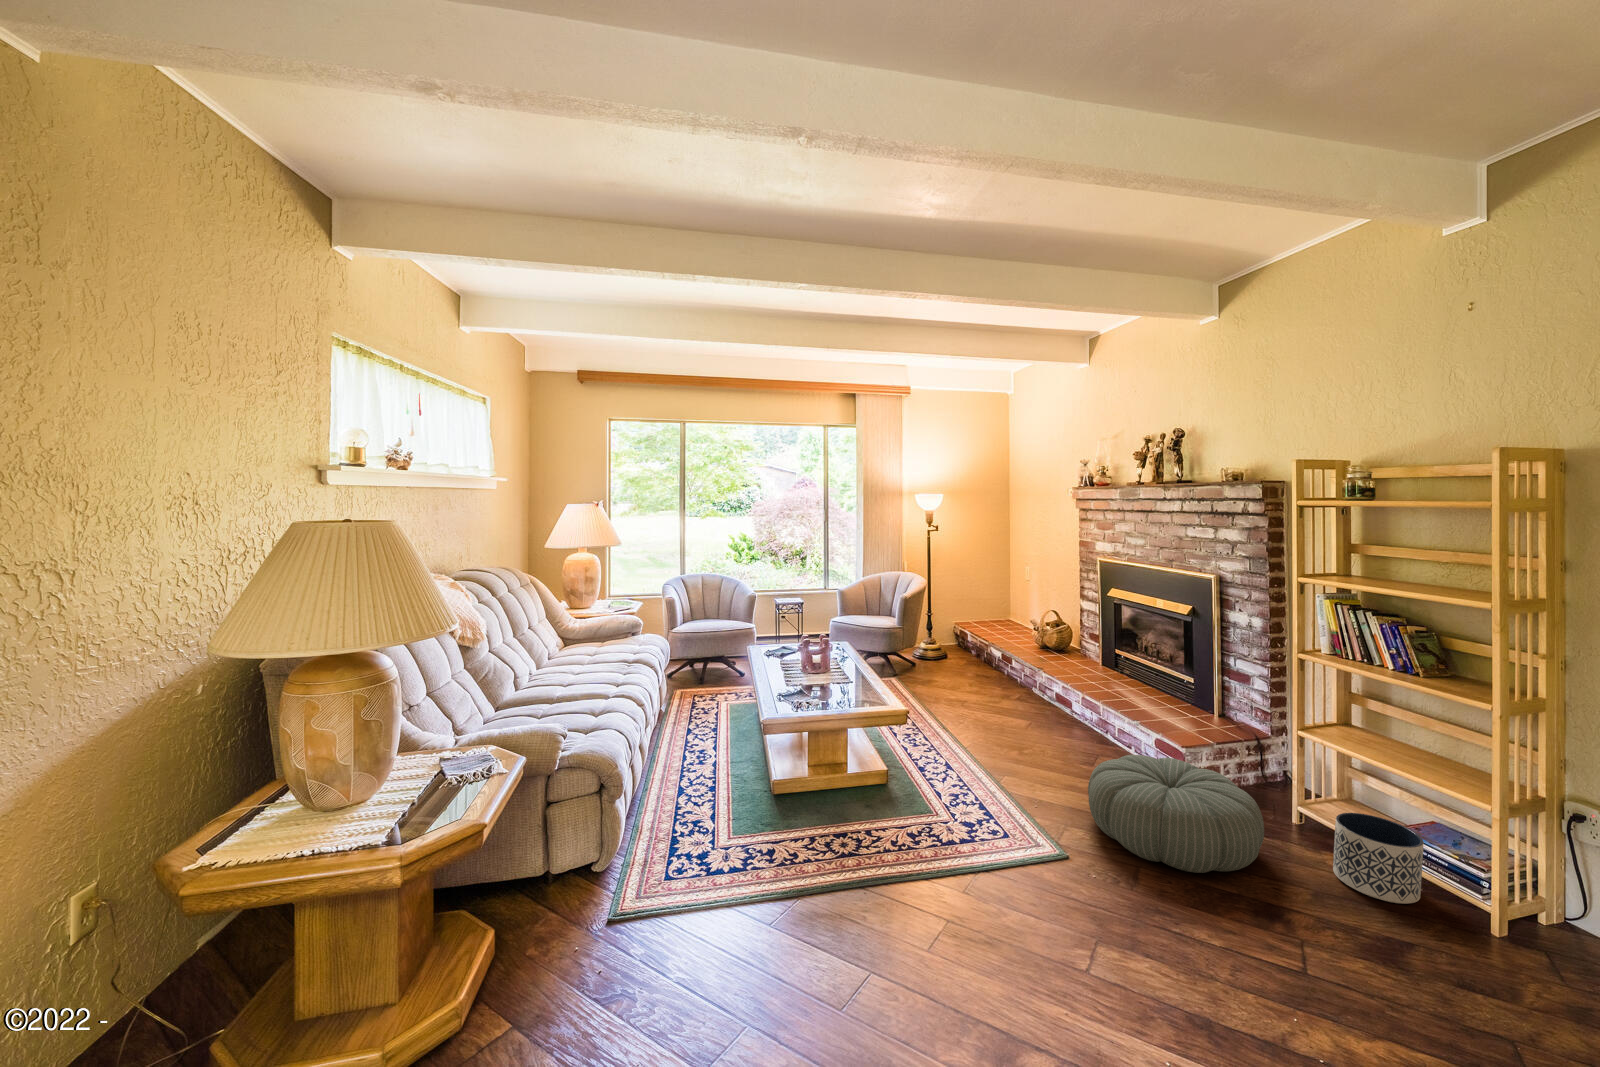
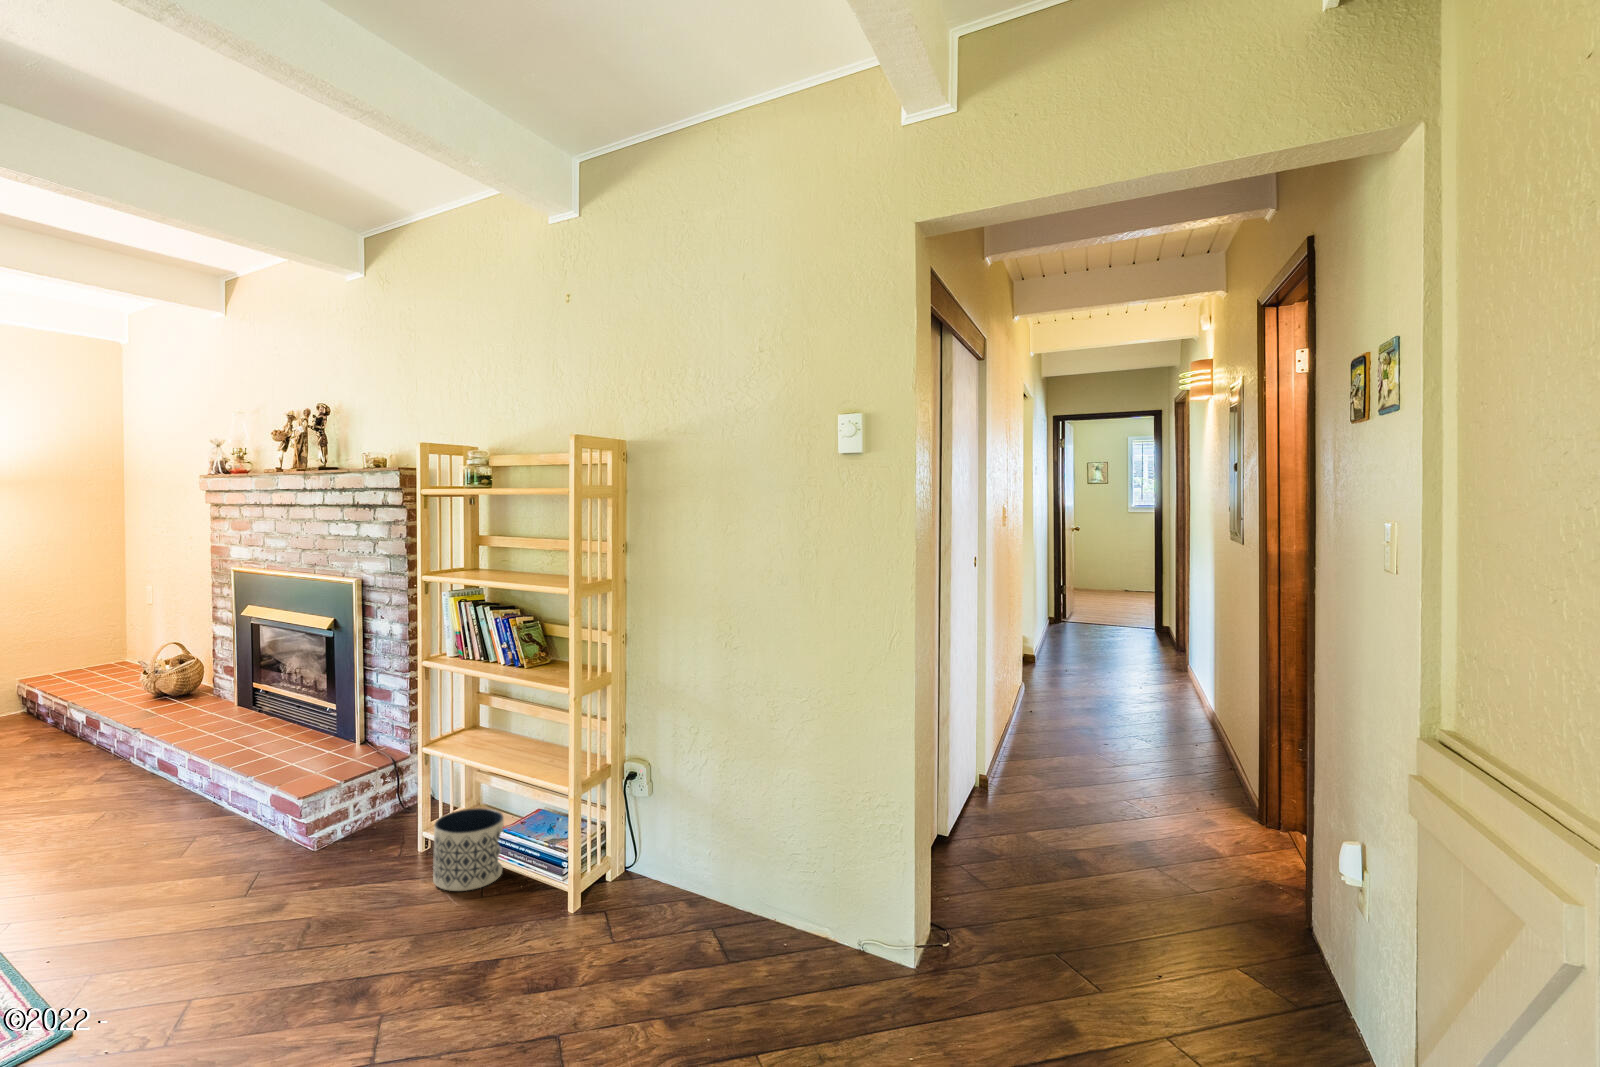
pouf: present [1088,755,1264,873] -> none [126,812,363,956]

